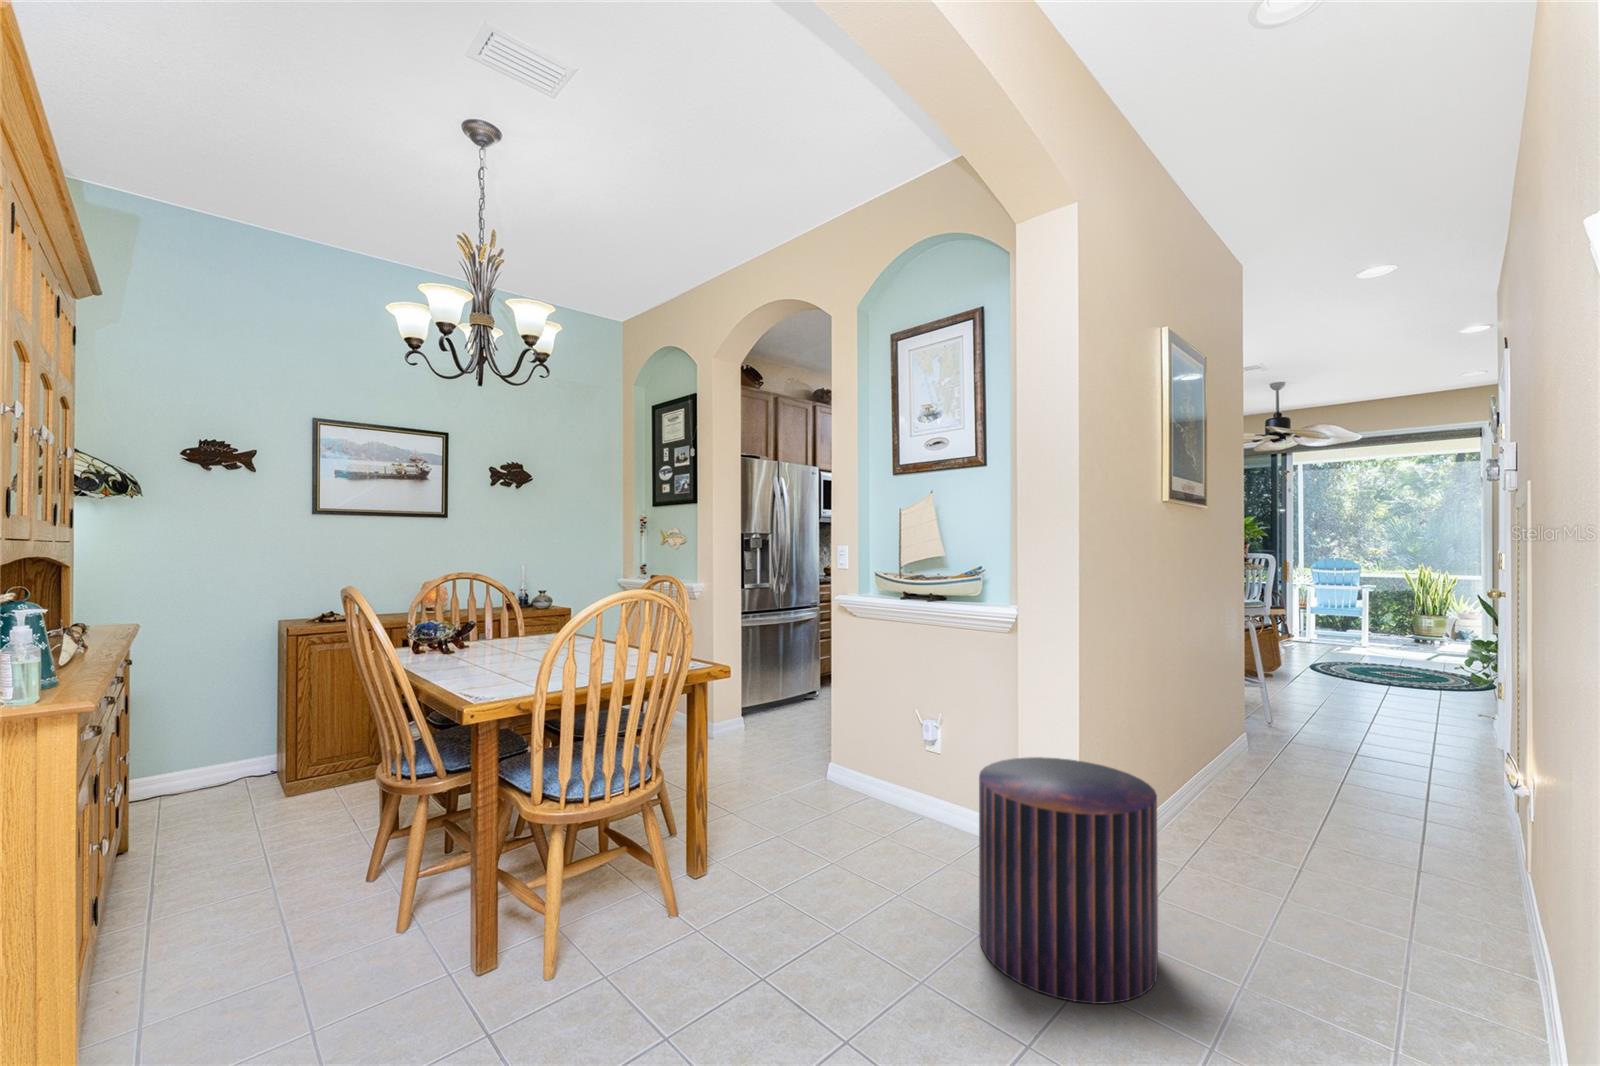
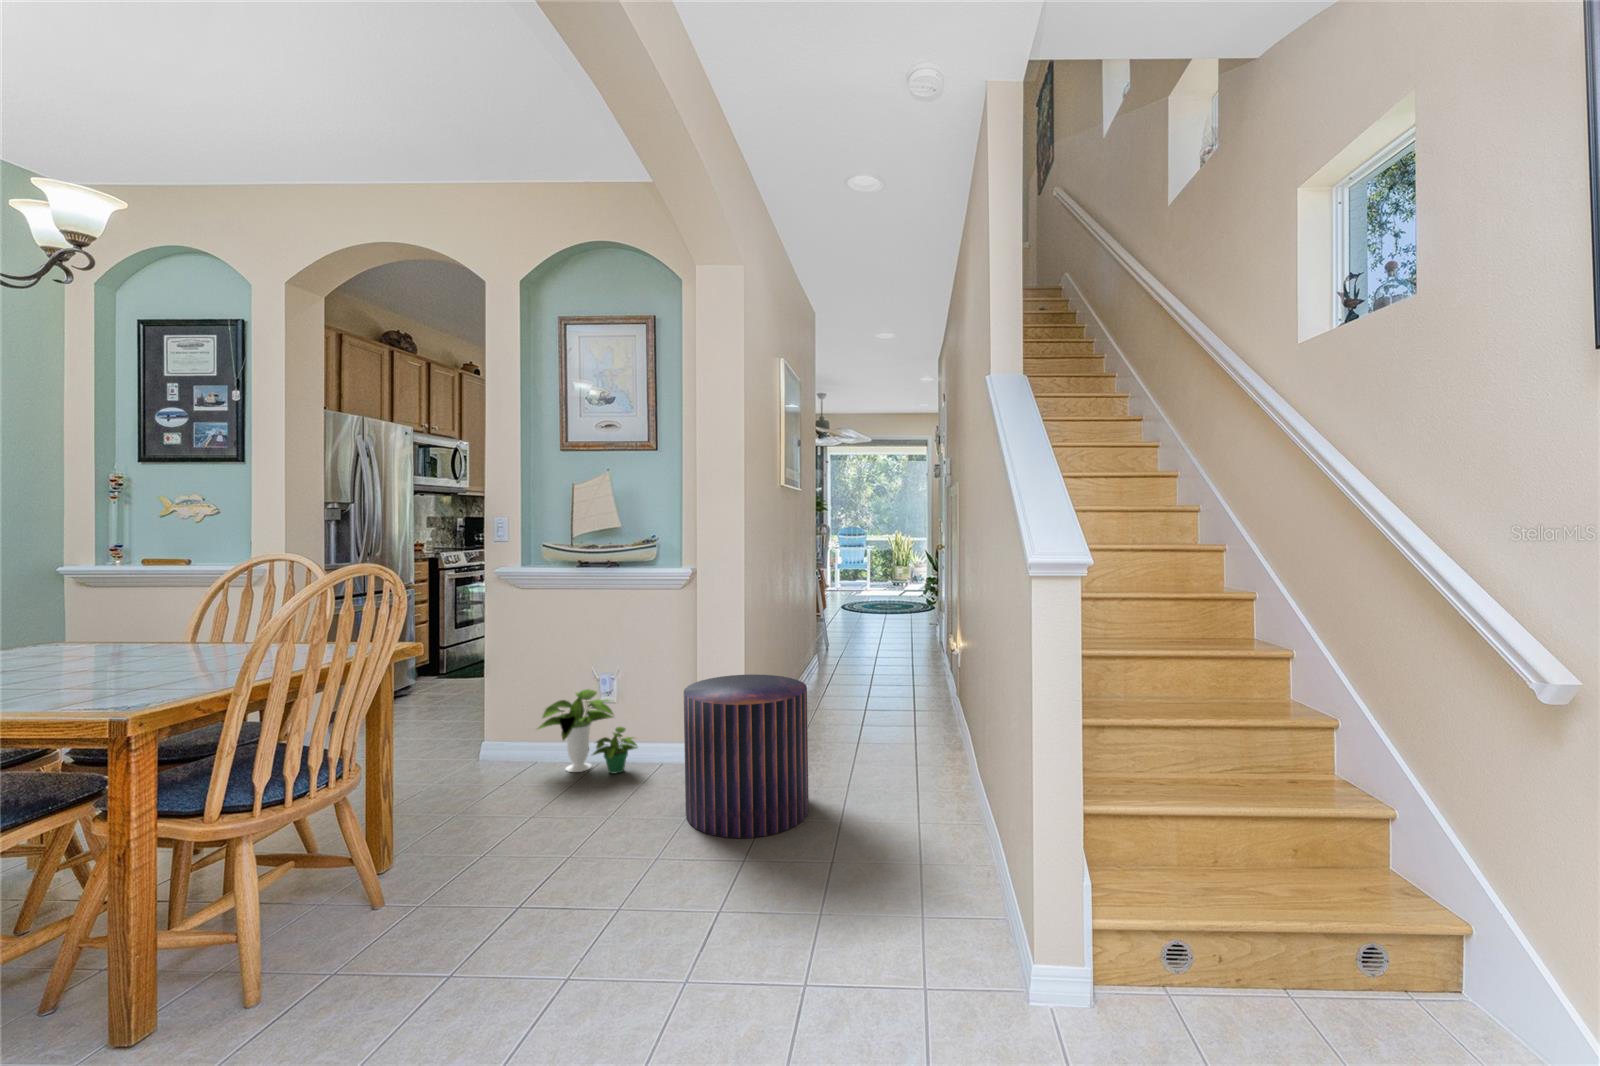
potted plant: none [847,739,953,846] -> present [538,689,637,774]

